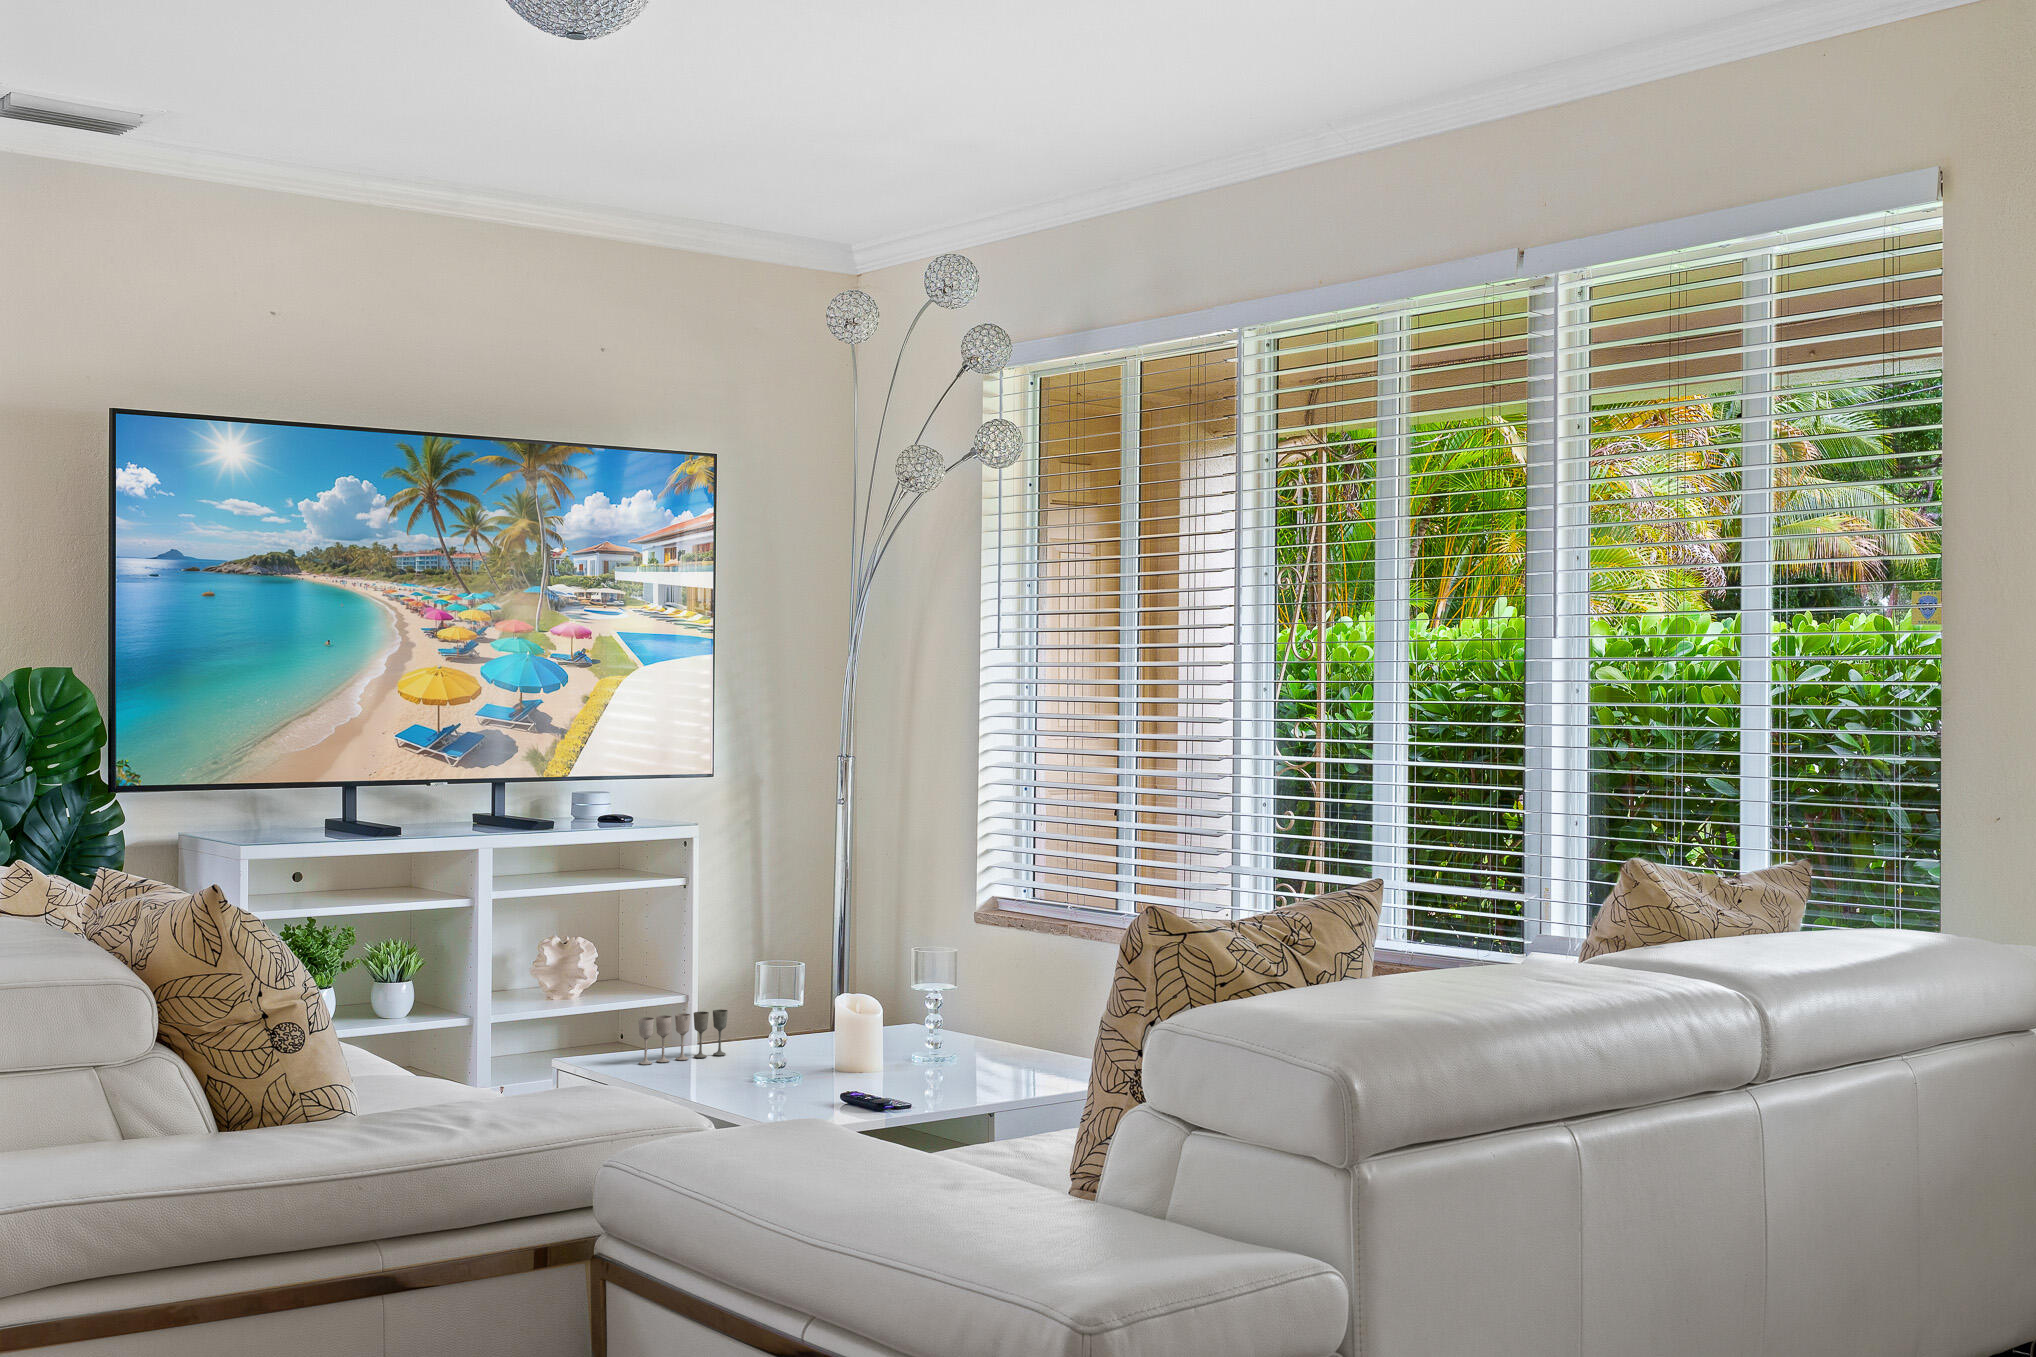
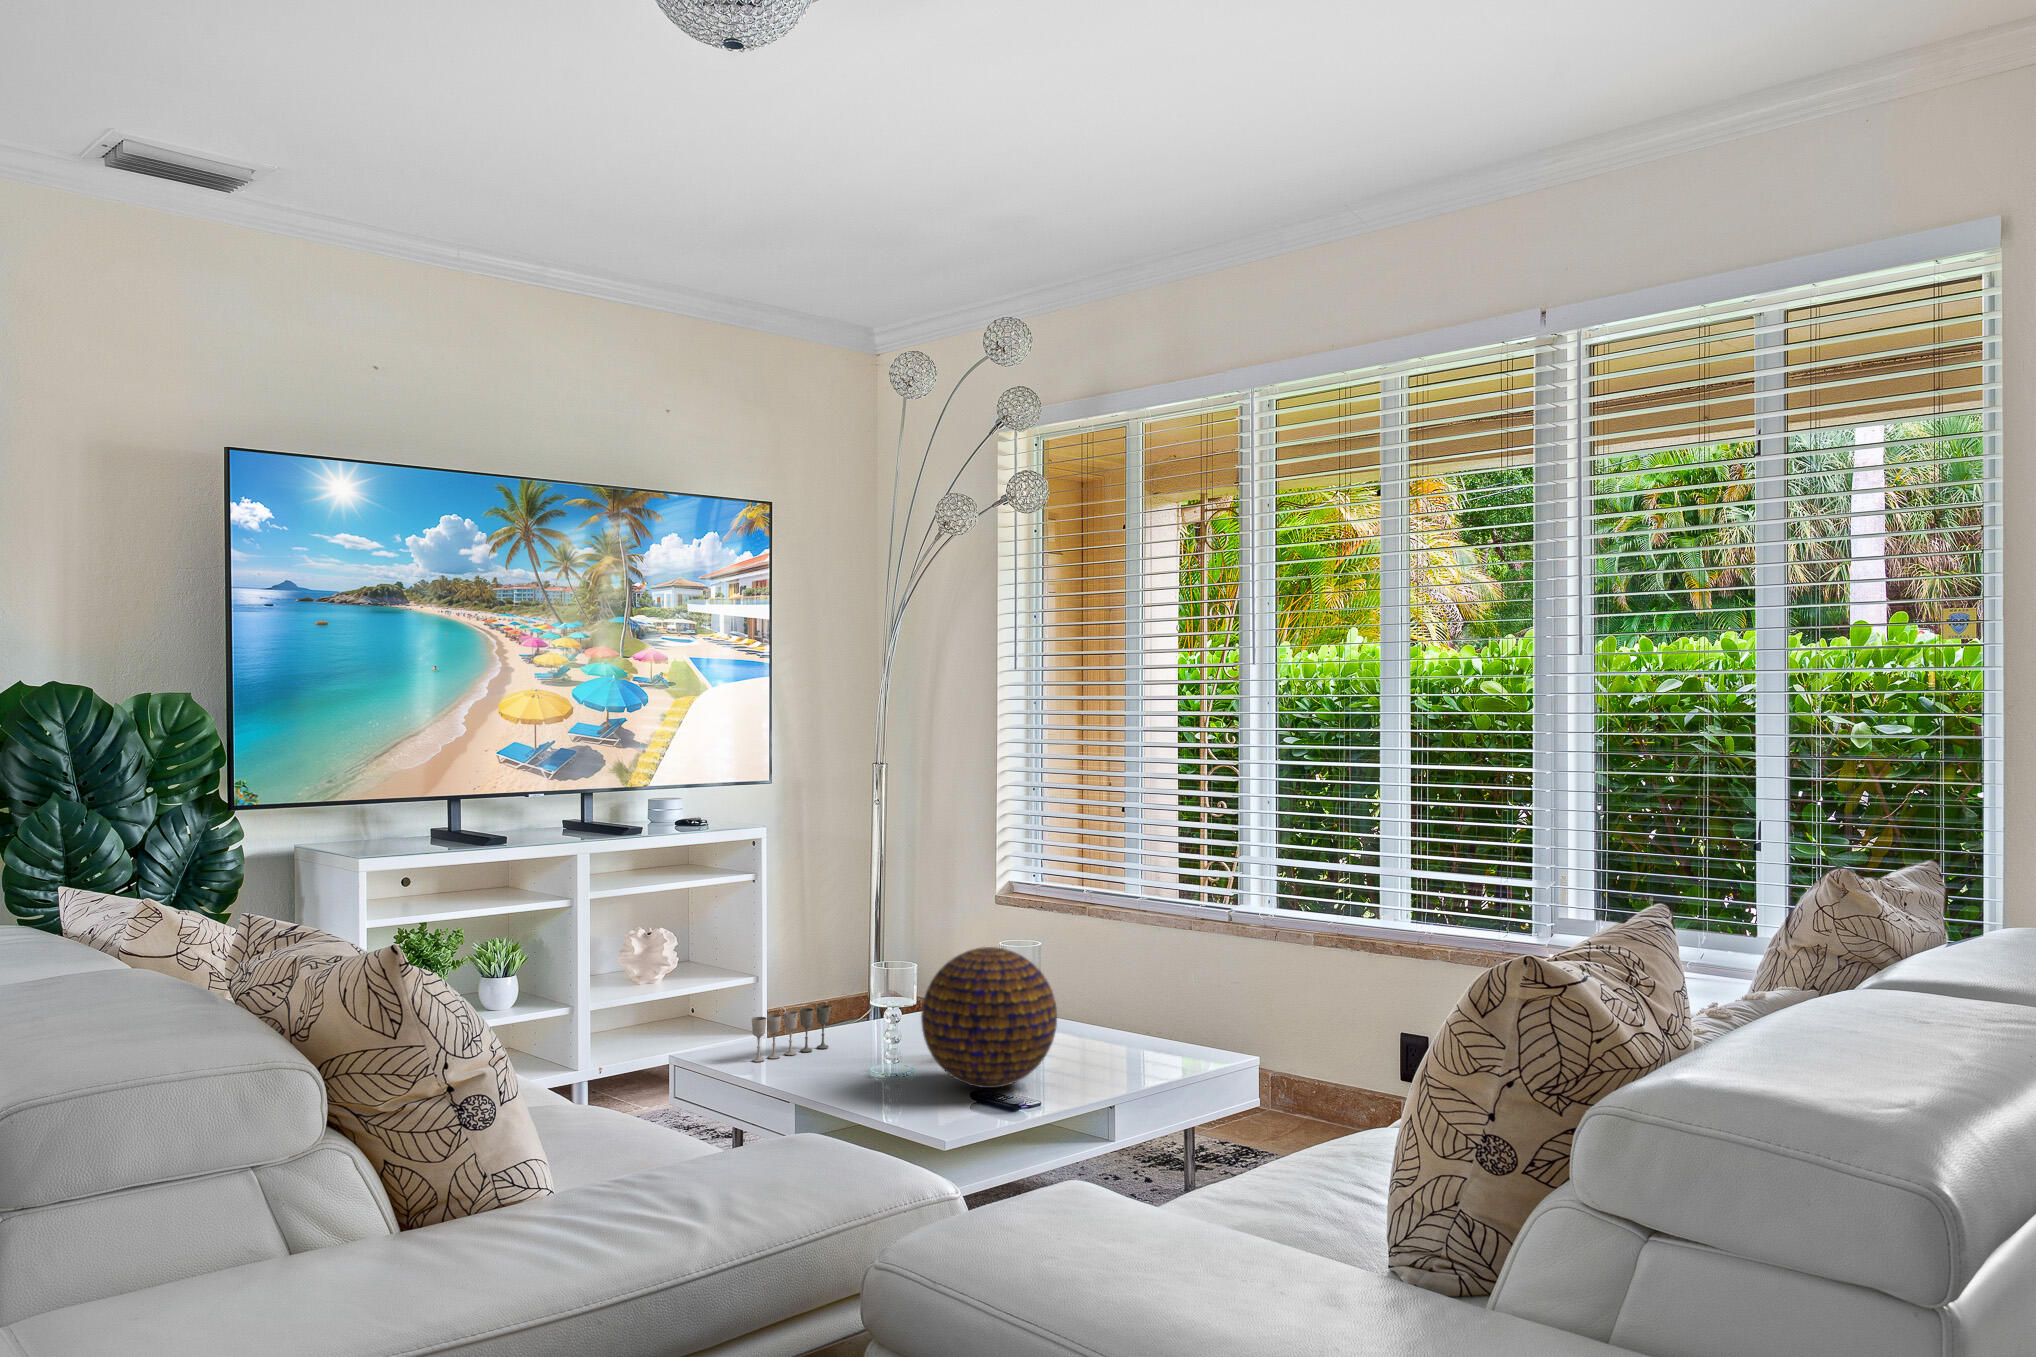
decorative orb: none [802,943,946,1090] -> present [921,947,1057,1088]

